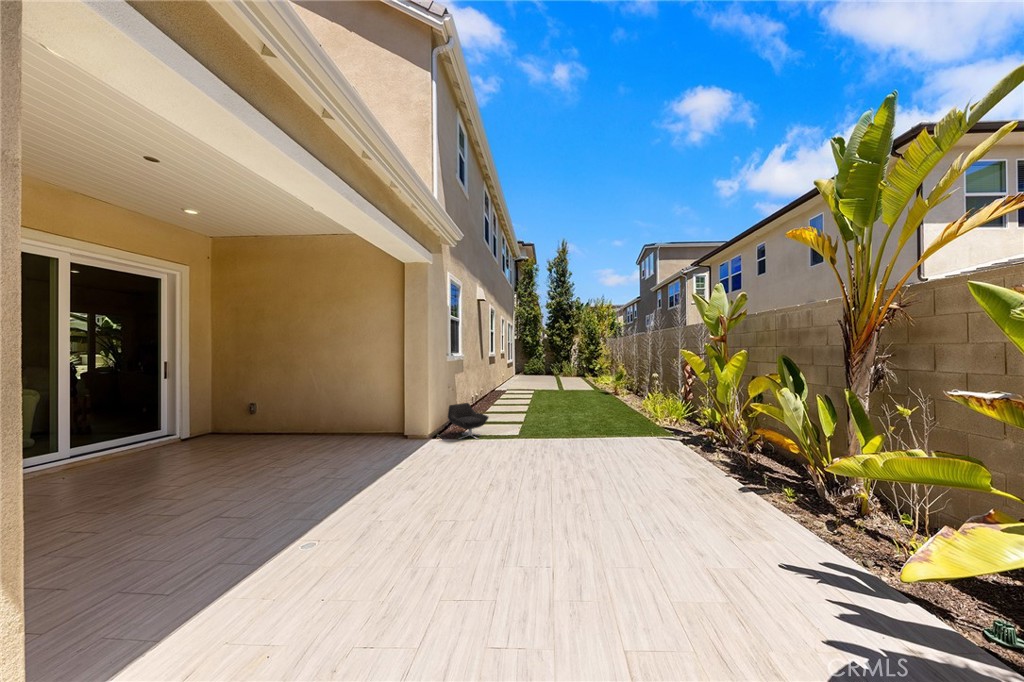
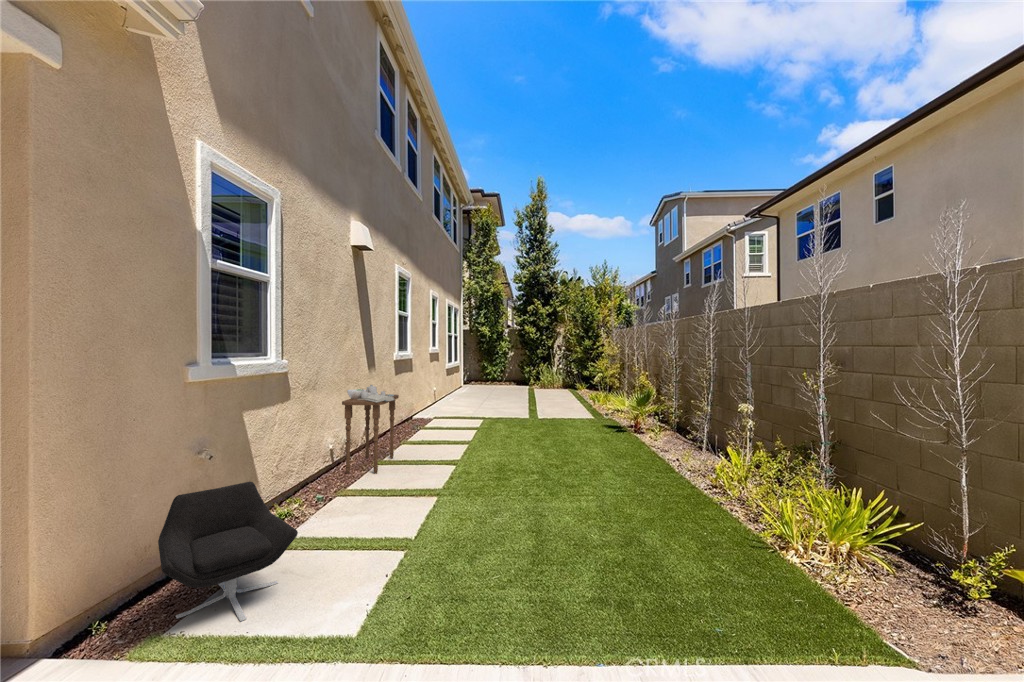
side table: none [478,371,500,410] -> present [342,385,399,474]

